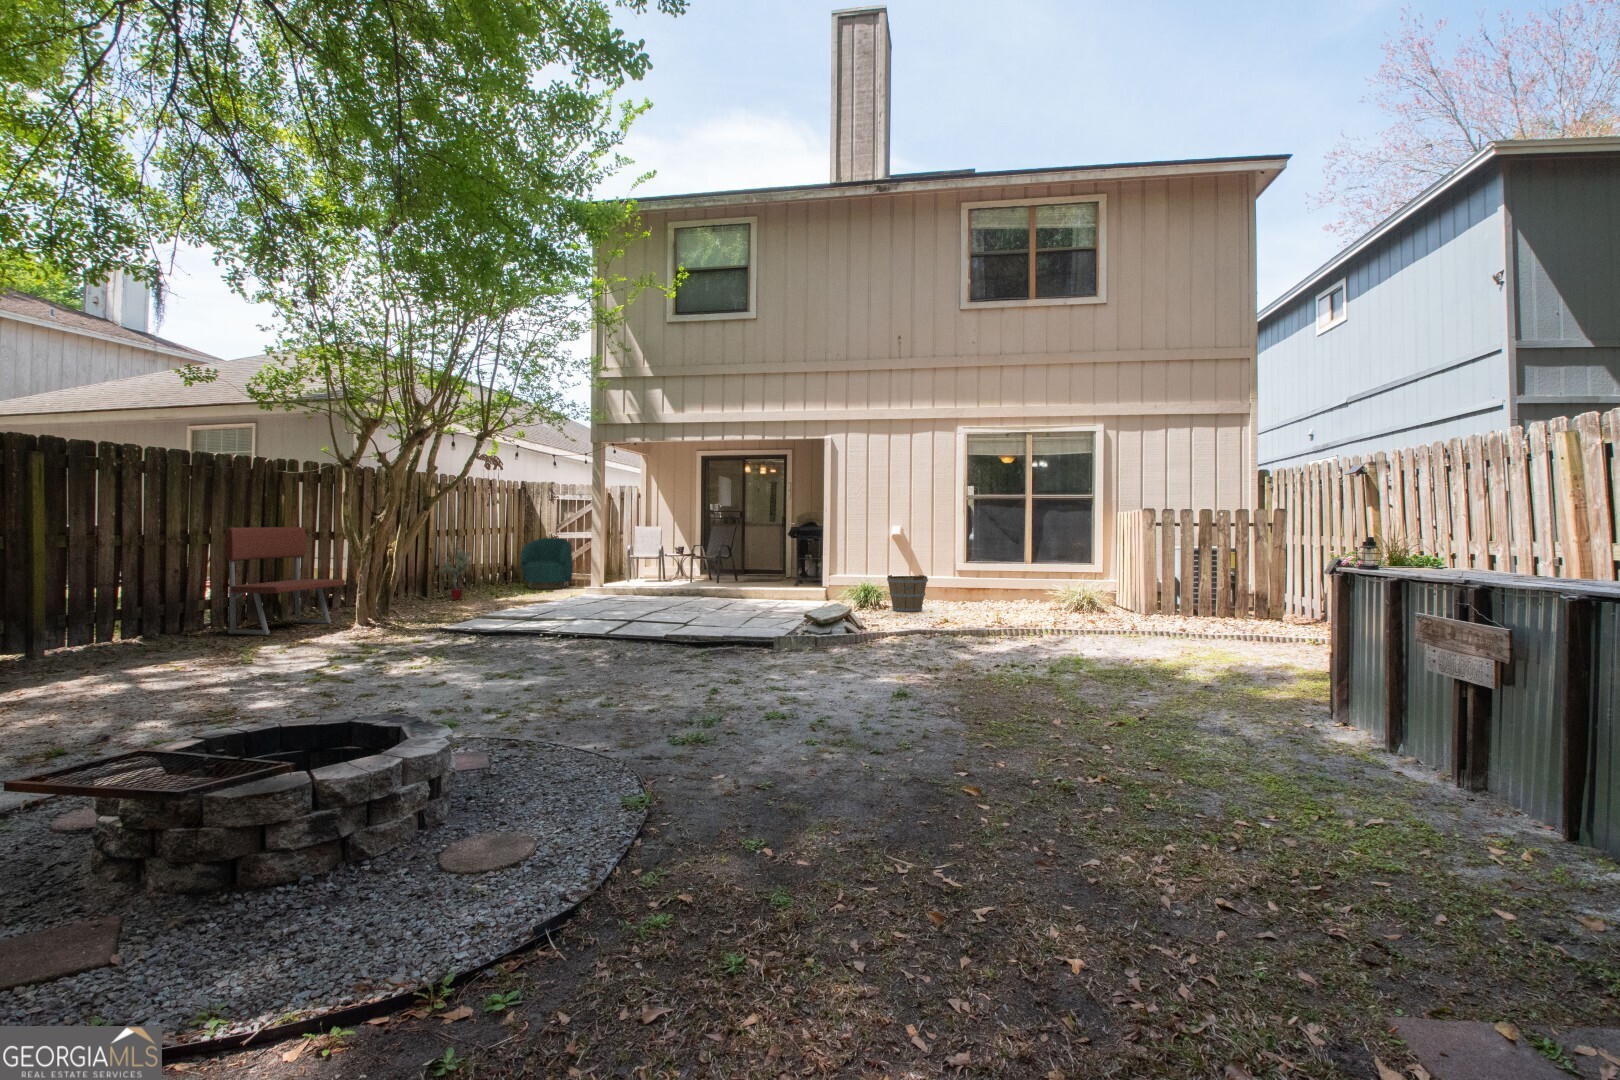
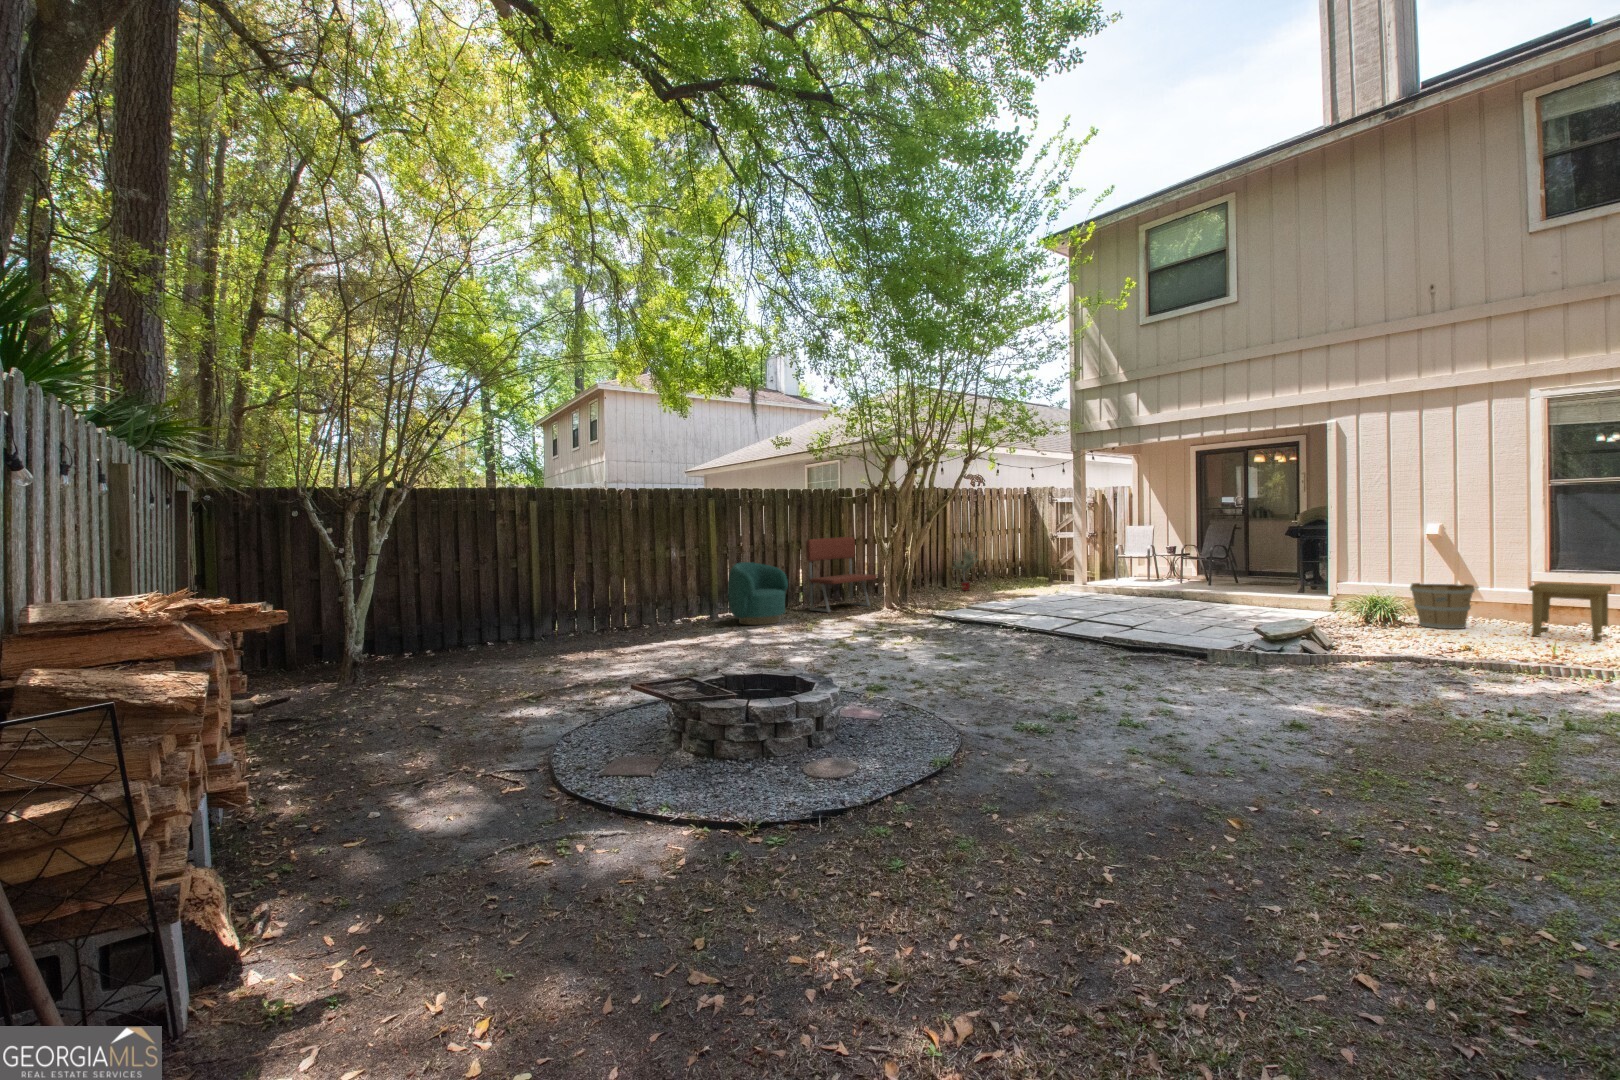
armchair: present [521,538,573,589] -> present [728,562,788,625]
side table: none [962,573,1002,615] -> present [1529,583,1611,641]

